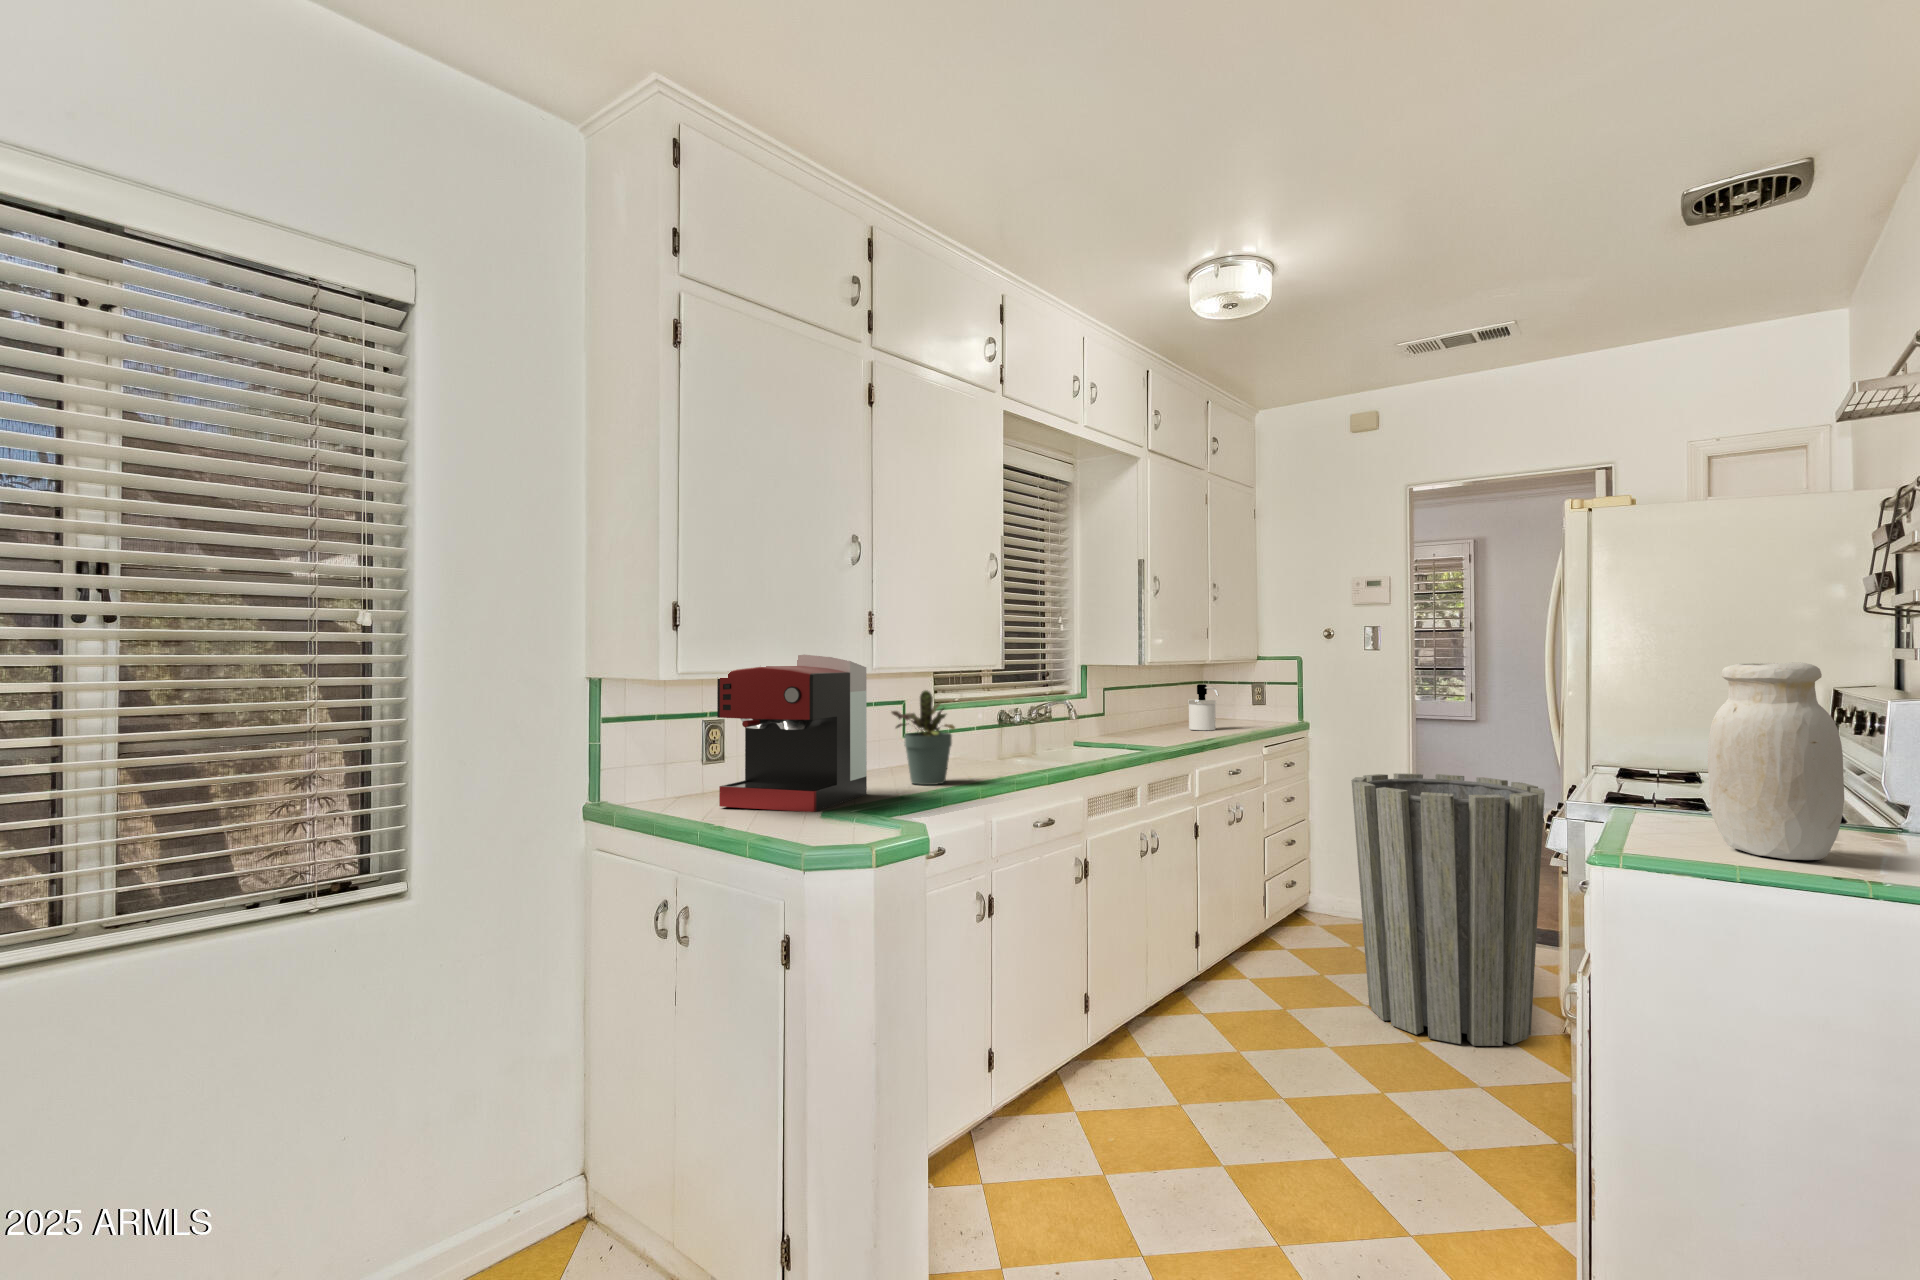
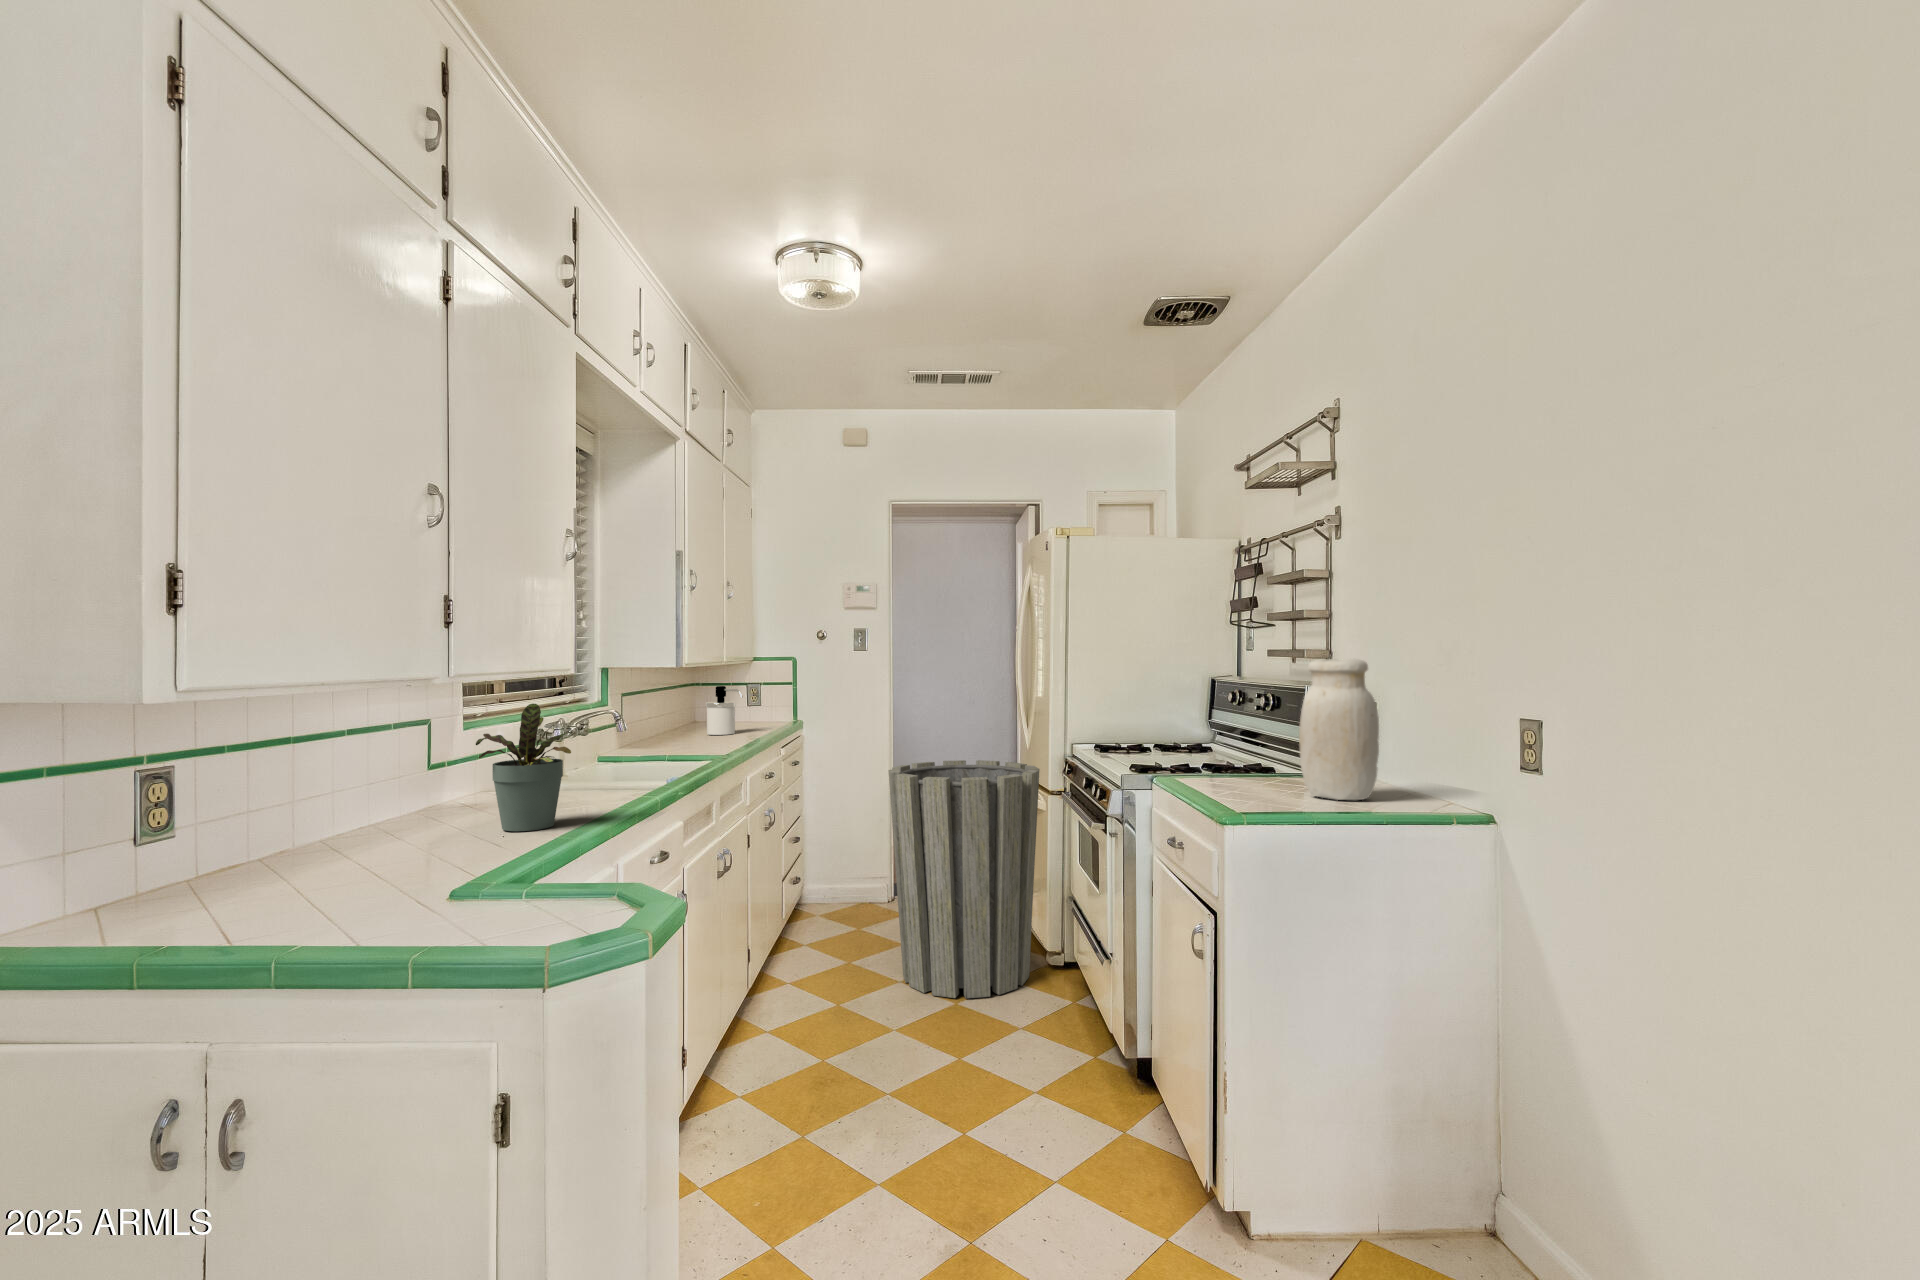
coffee maker: present [717,655,867,812] -> none [230,656,467,912]

